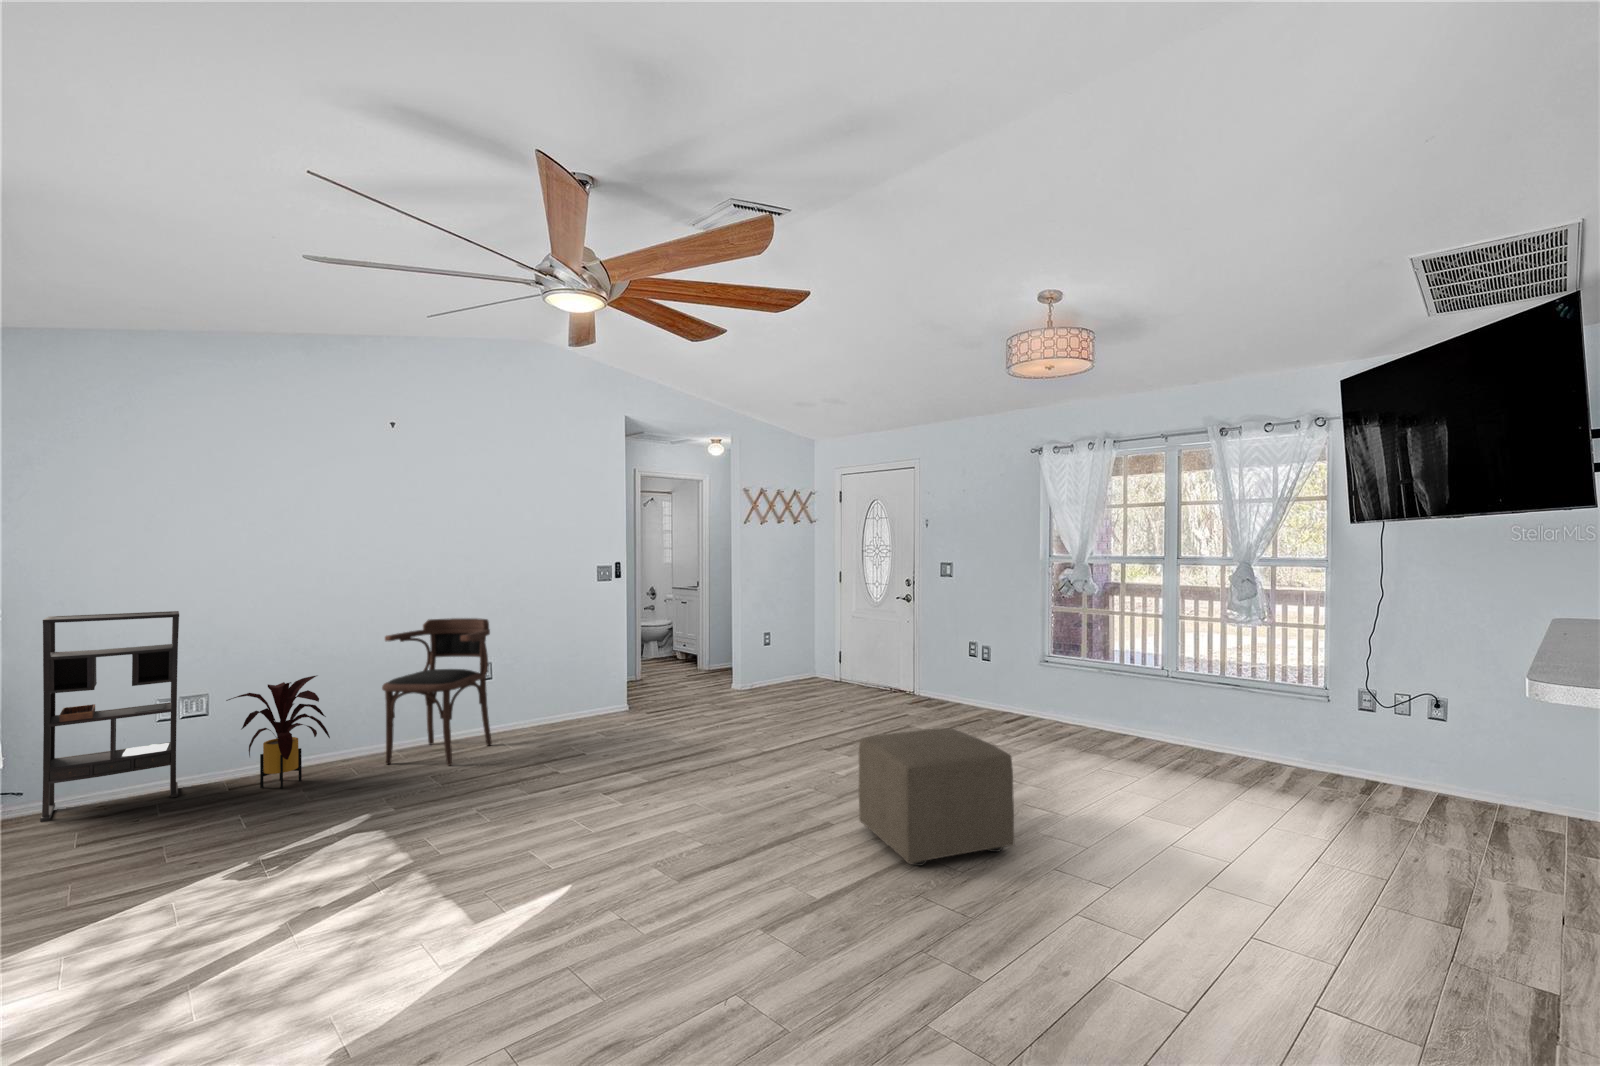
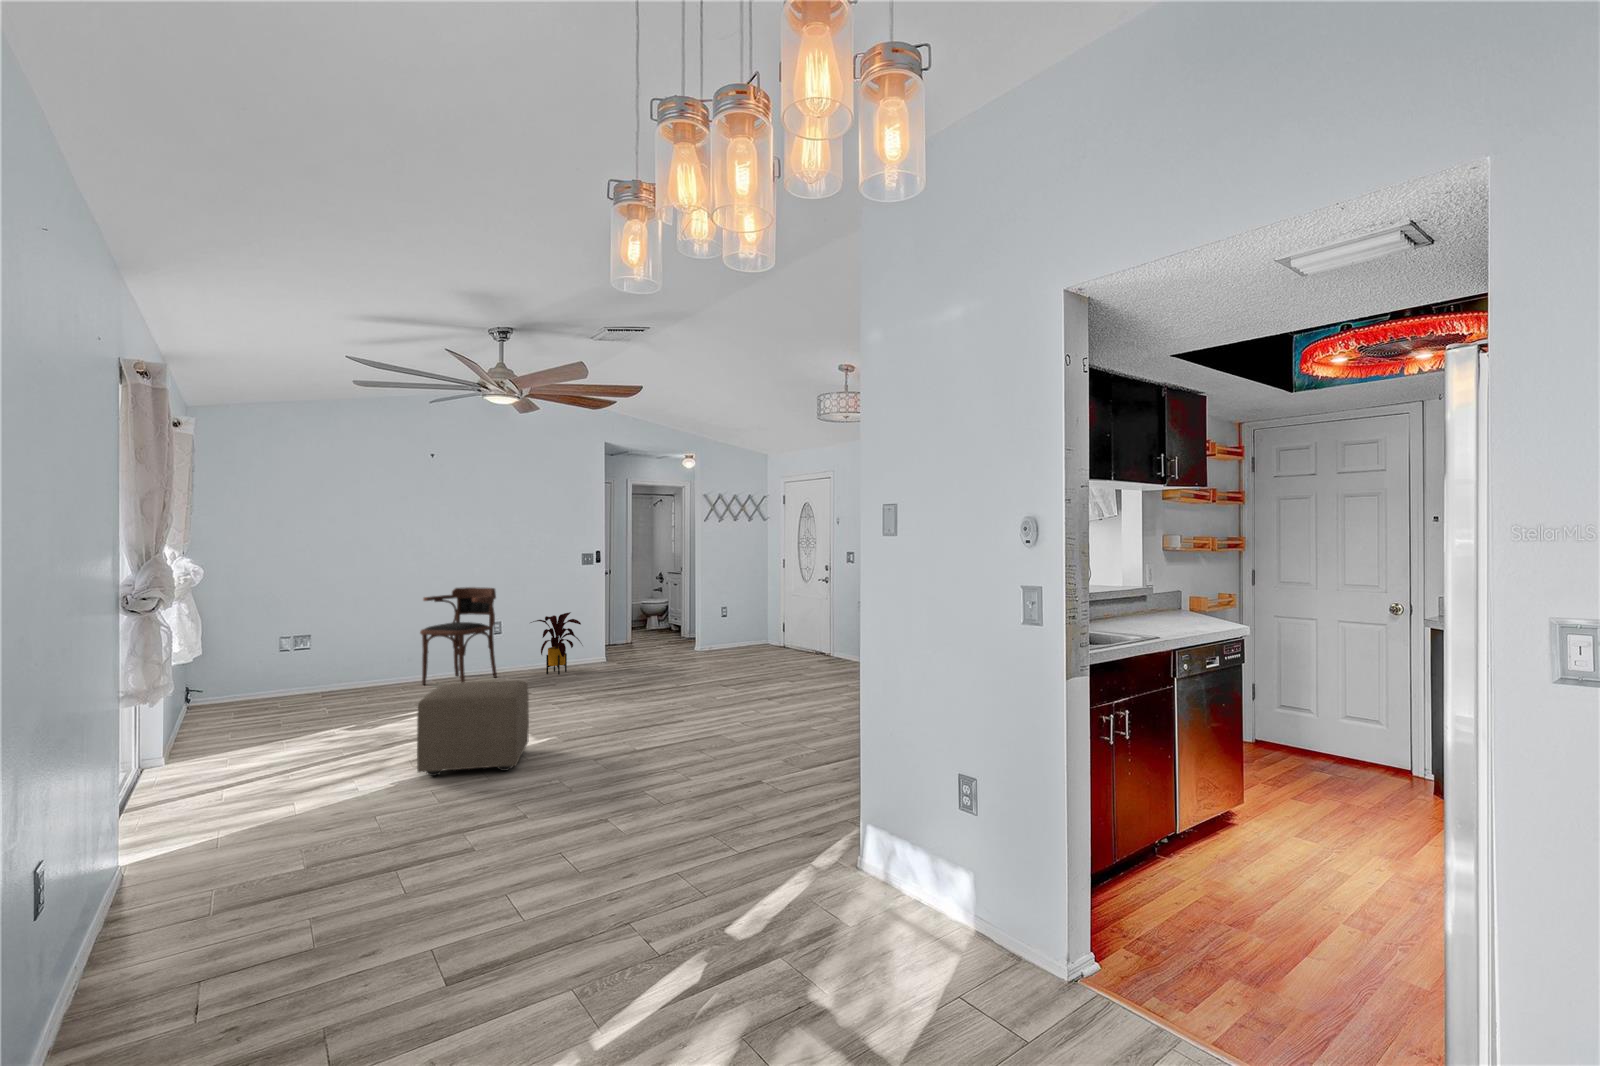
bookshelf: present [40,611,179,822] -> none [209,576,291,704]
house plant: present [226,676,330,789] -> present [531,612,582,674]
ottoman: present [859,728,1014,866] -> present [417,680,529,776]

